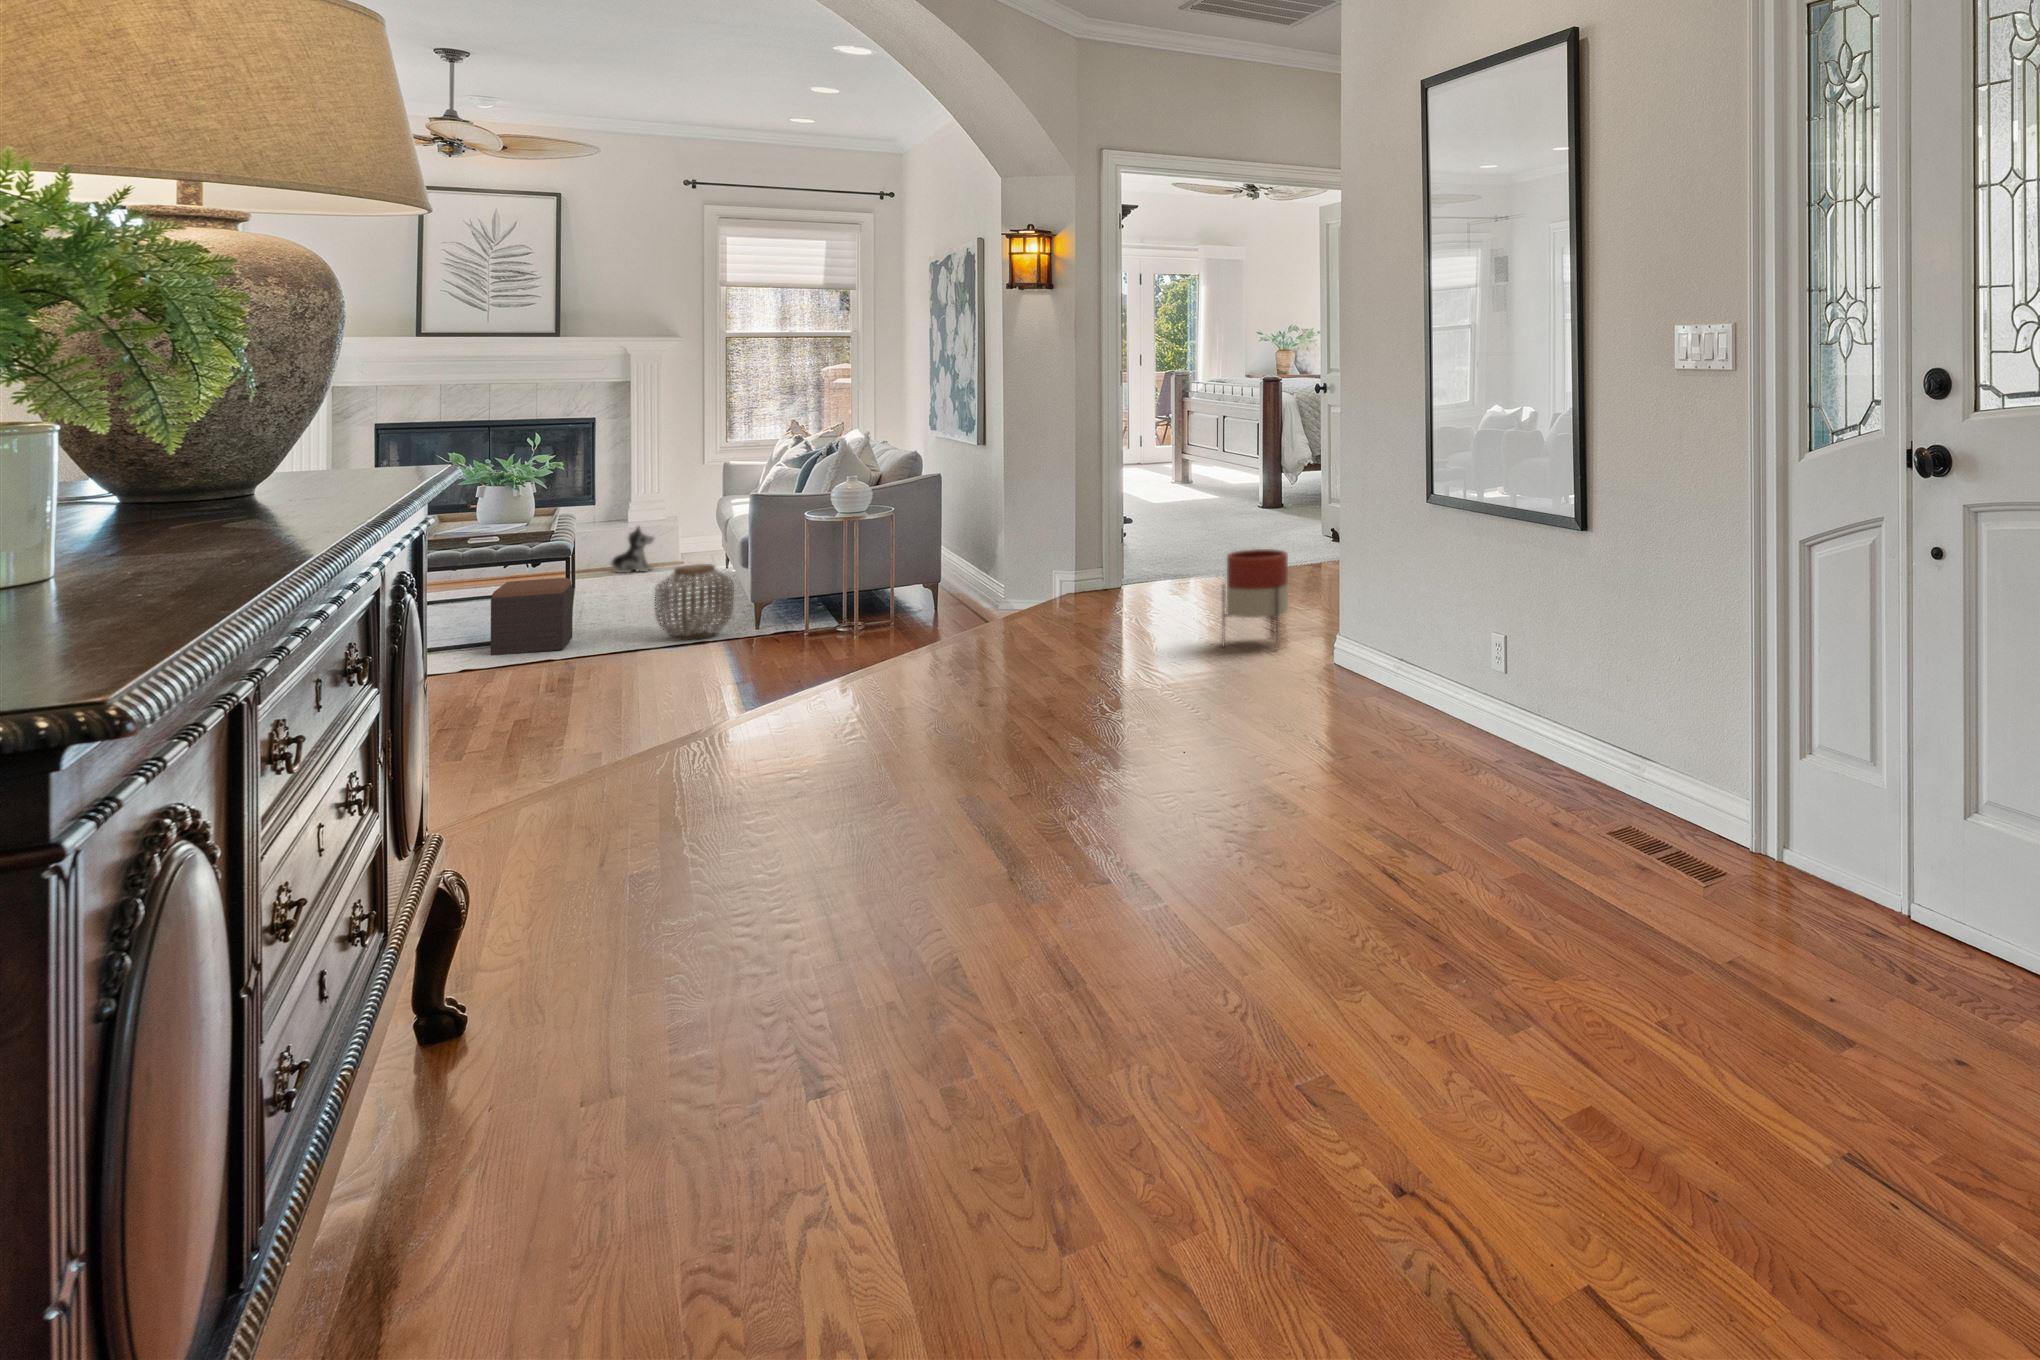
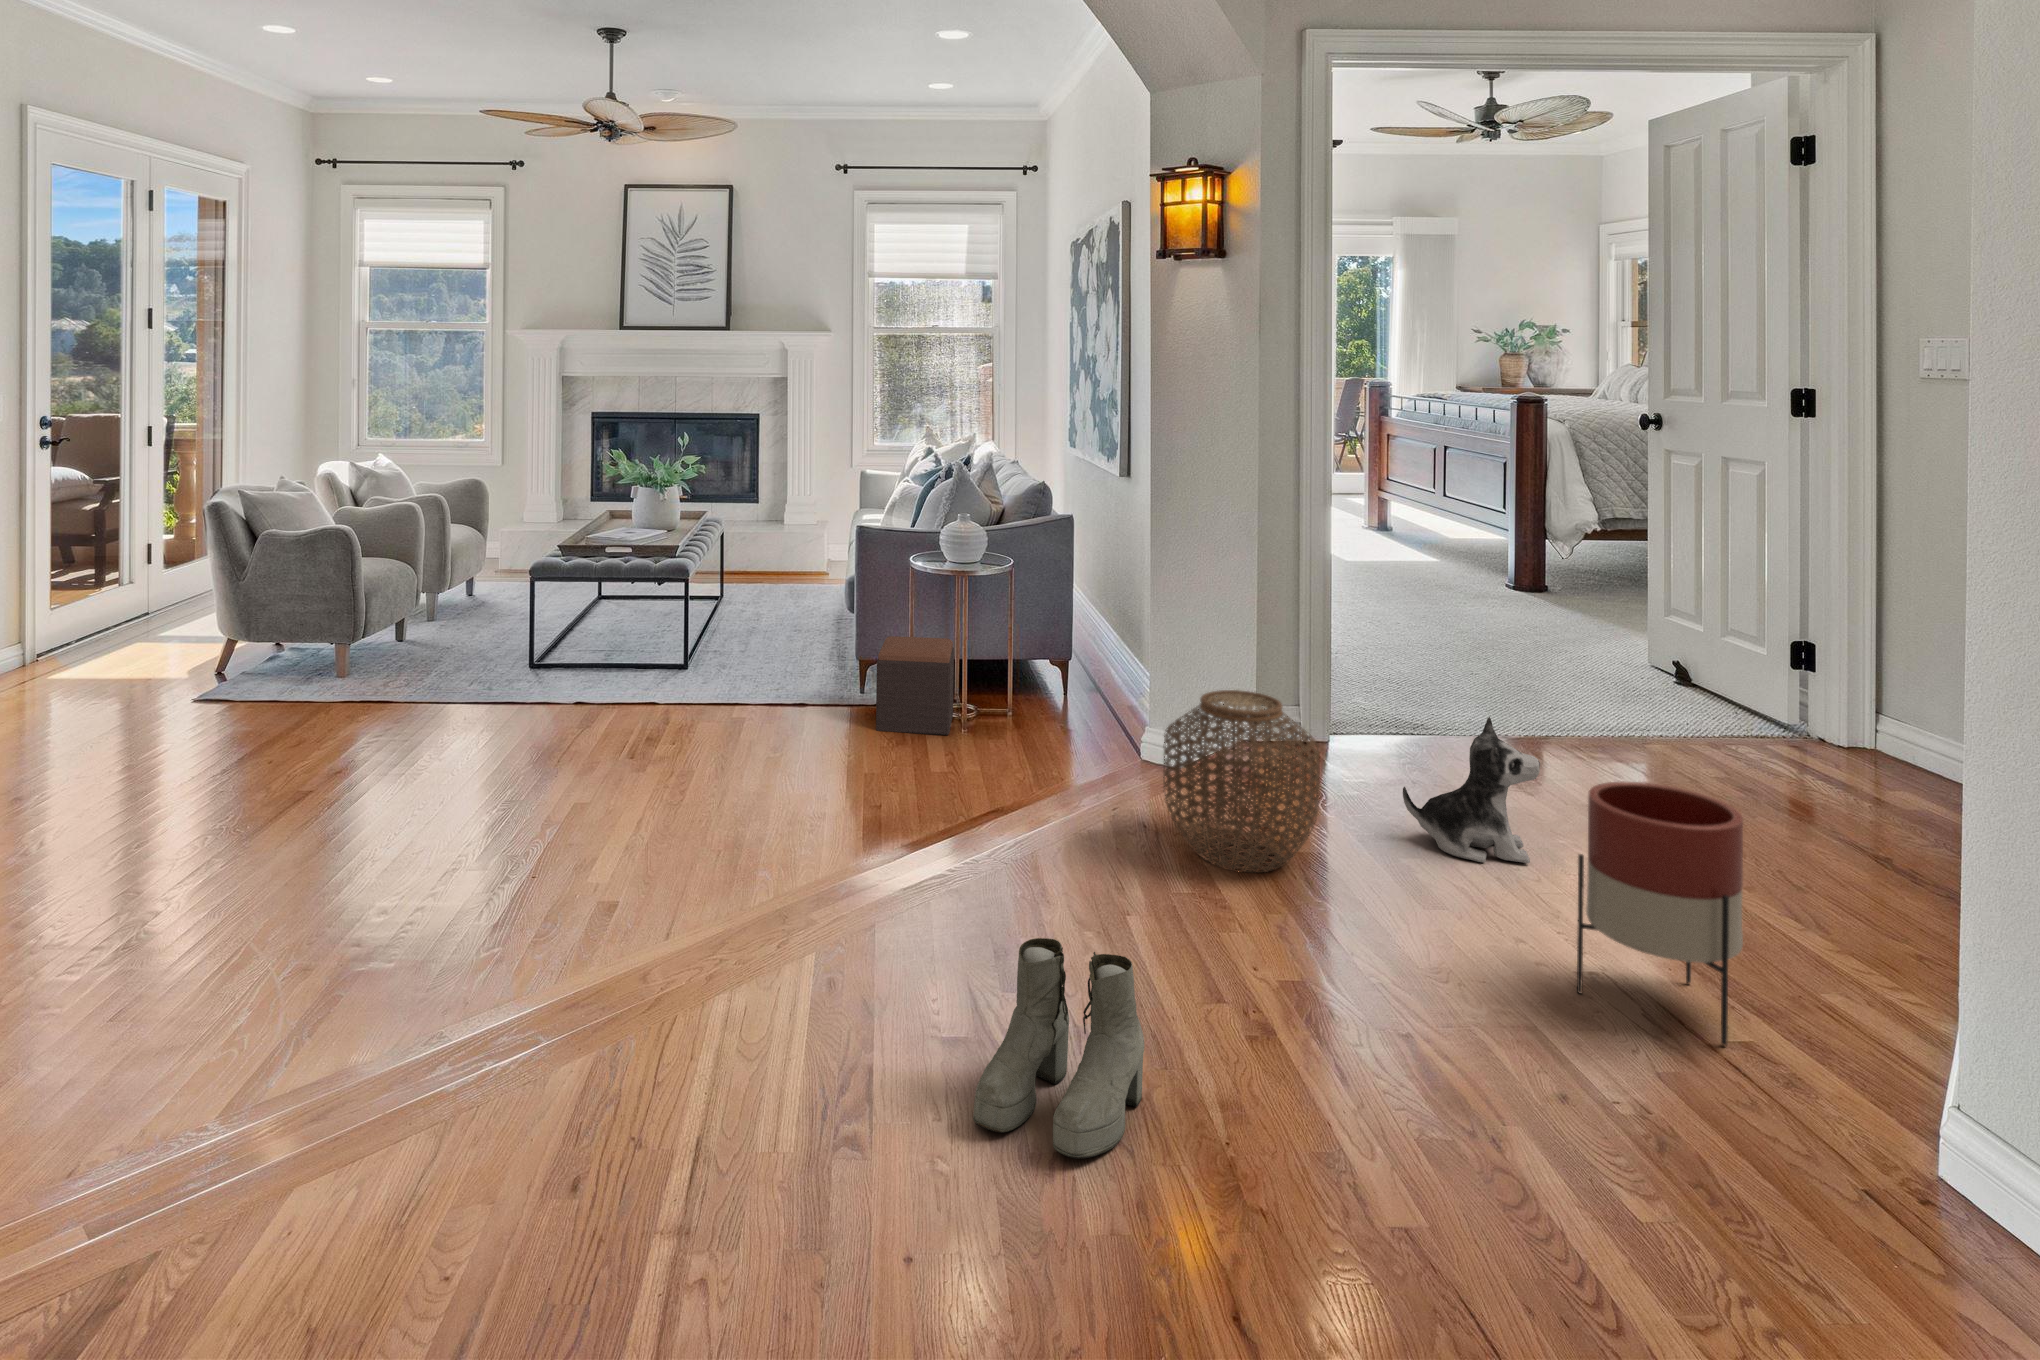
plush toy: present [611,527,654,573] -> present [1403,717,1540,863]
woven basket: present [655,564,734,640] -> present [1163,690,1320,872]
footstool: present [491,578,573,655] -> present [876,636,954,735]
boots: none [933,634,1015,714] -> present [973,938,1144,1159]

